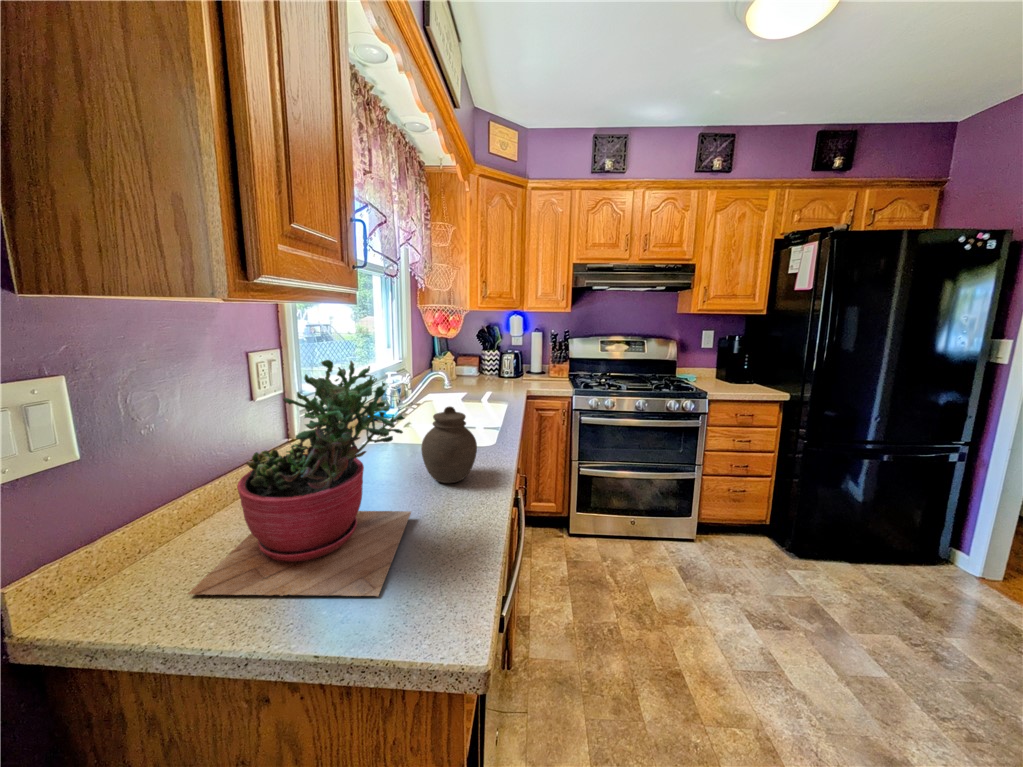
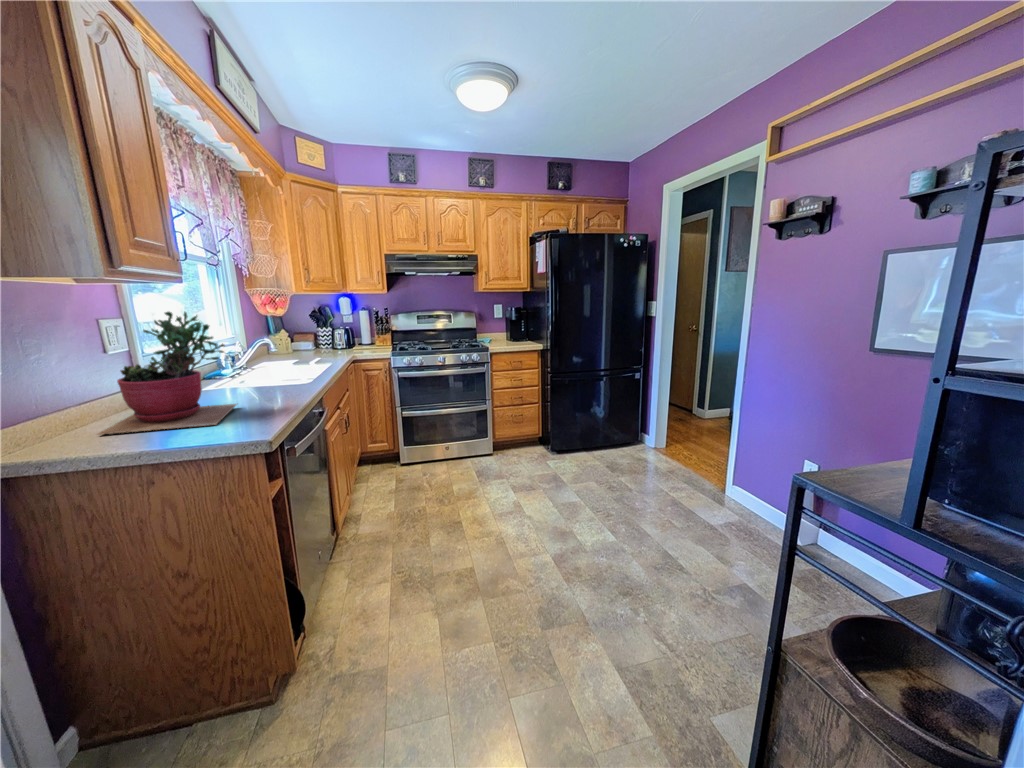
jar: present [421,407,477,483] -> none [245,348,287,396]

